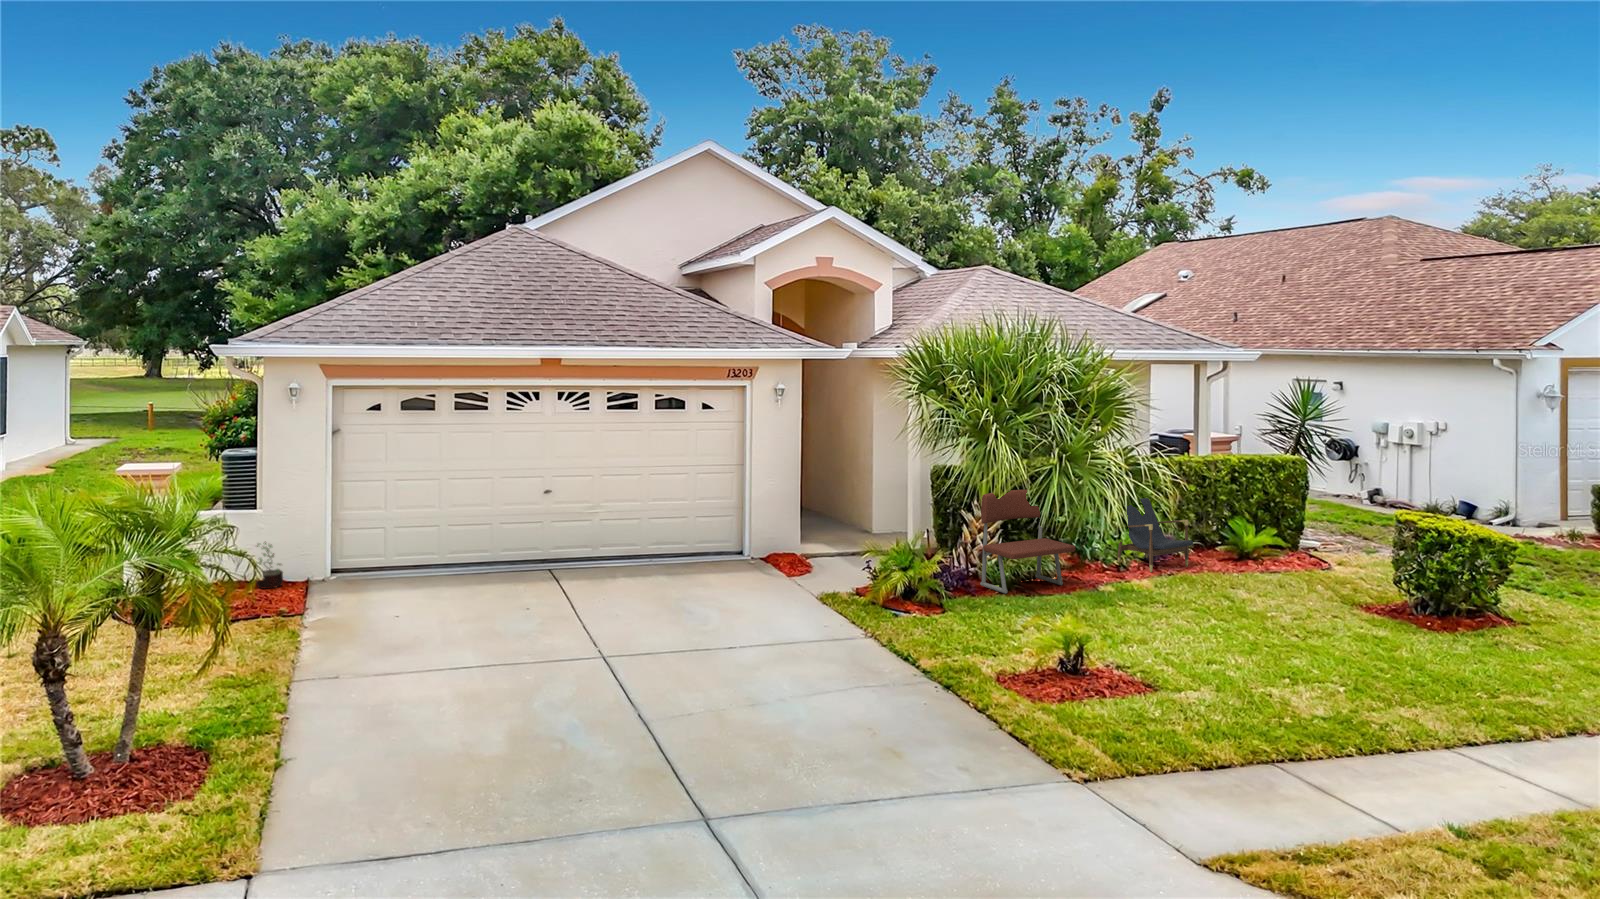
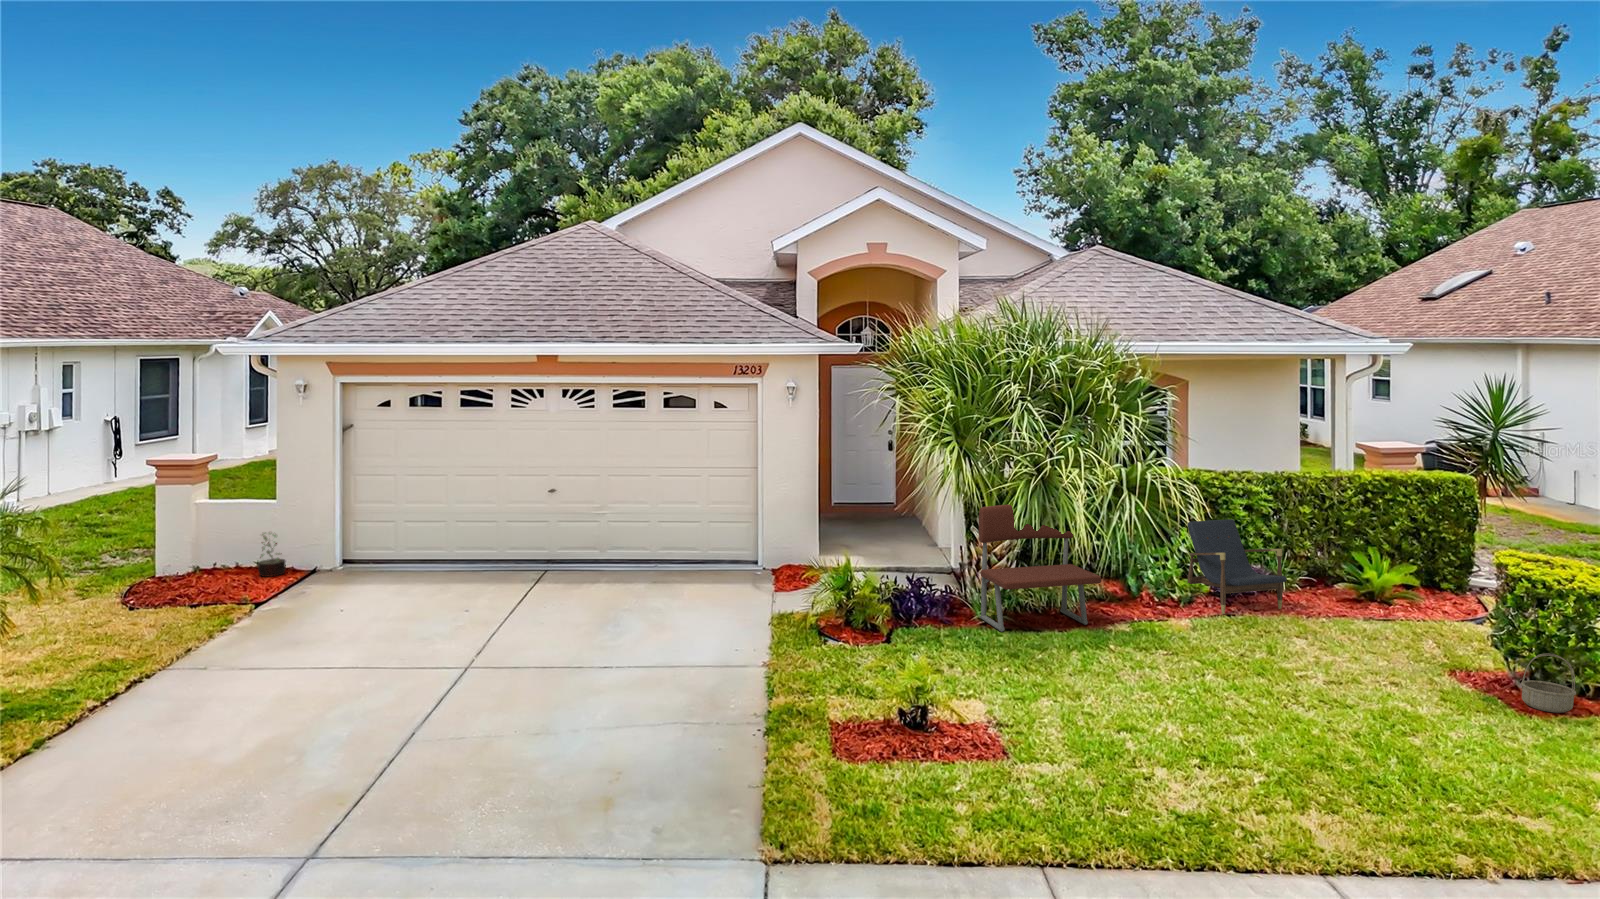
basket: none [1362,580,1394,618] -> present [1521,653,1576,713]

